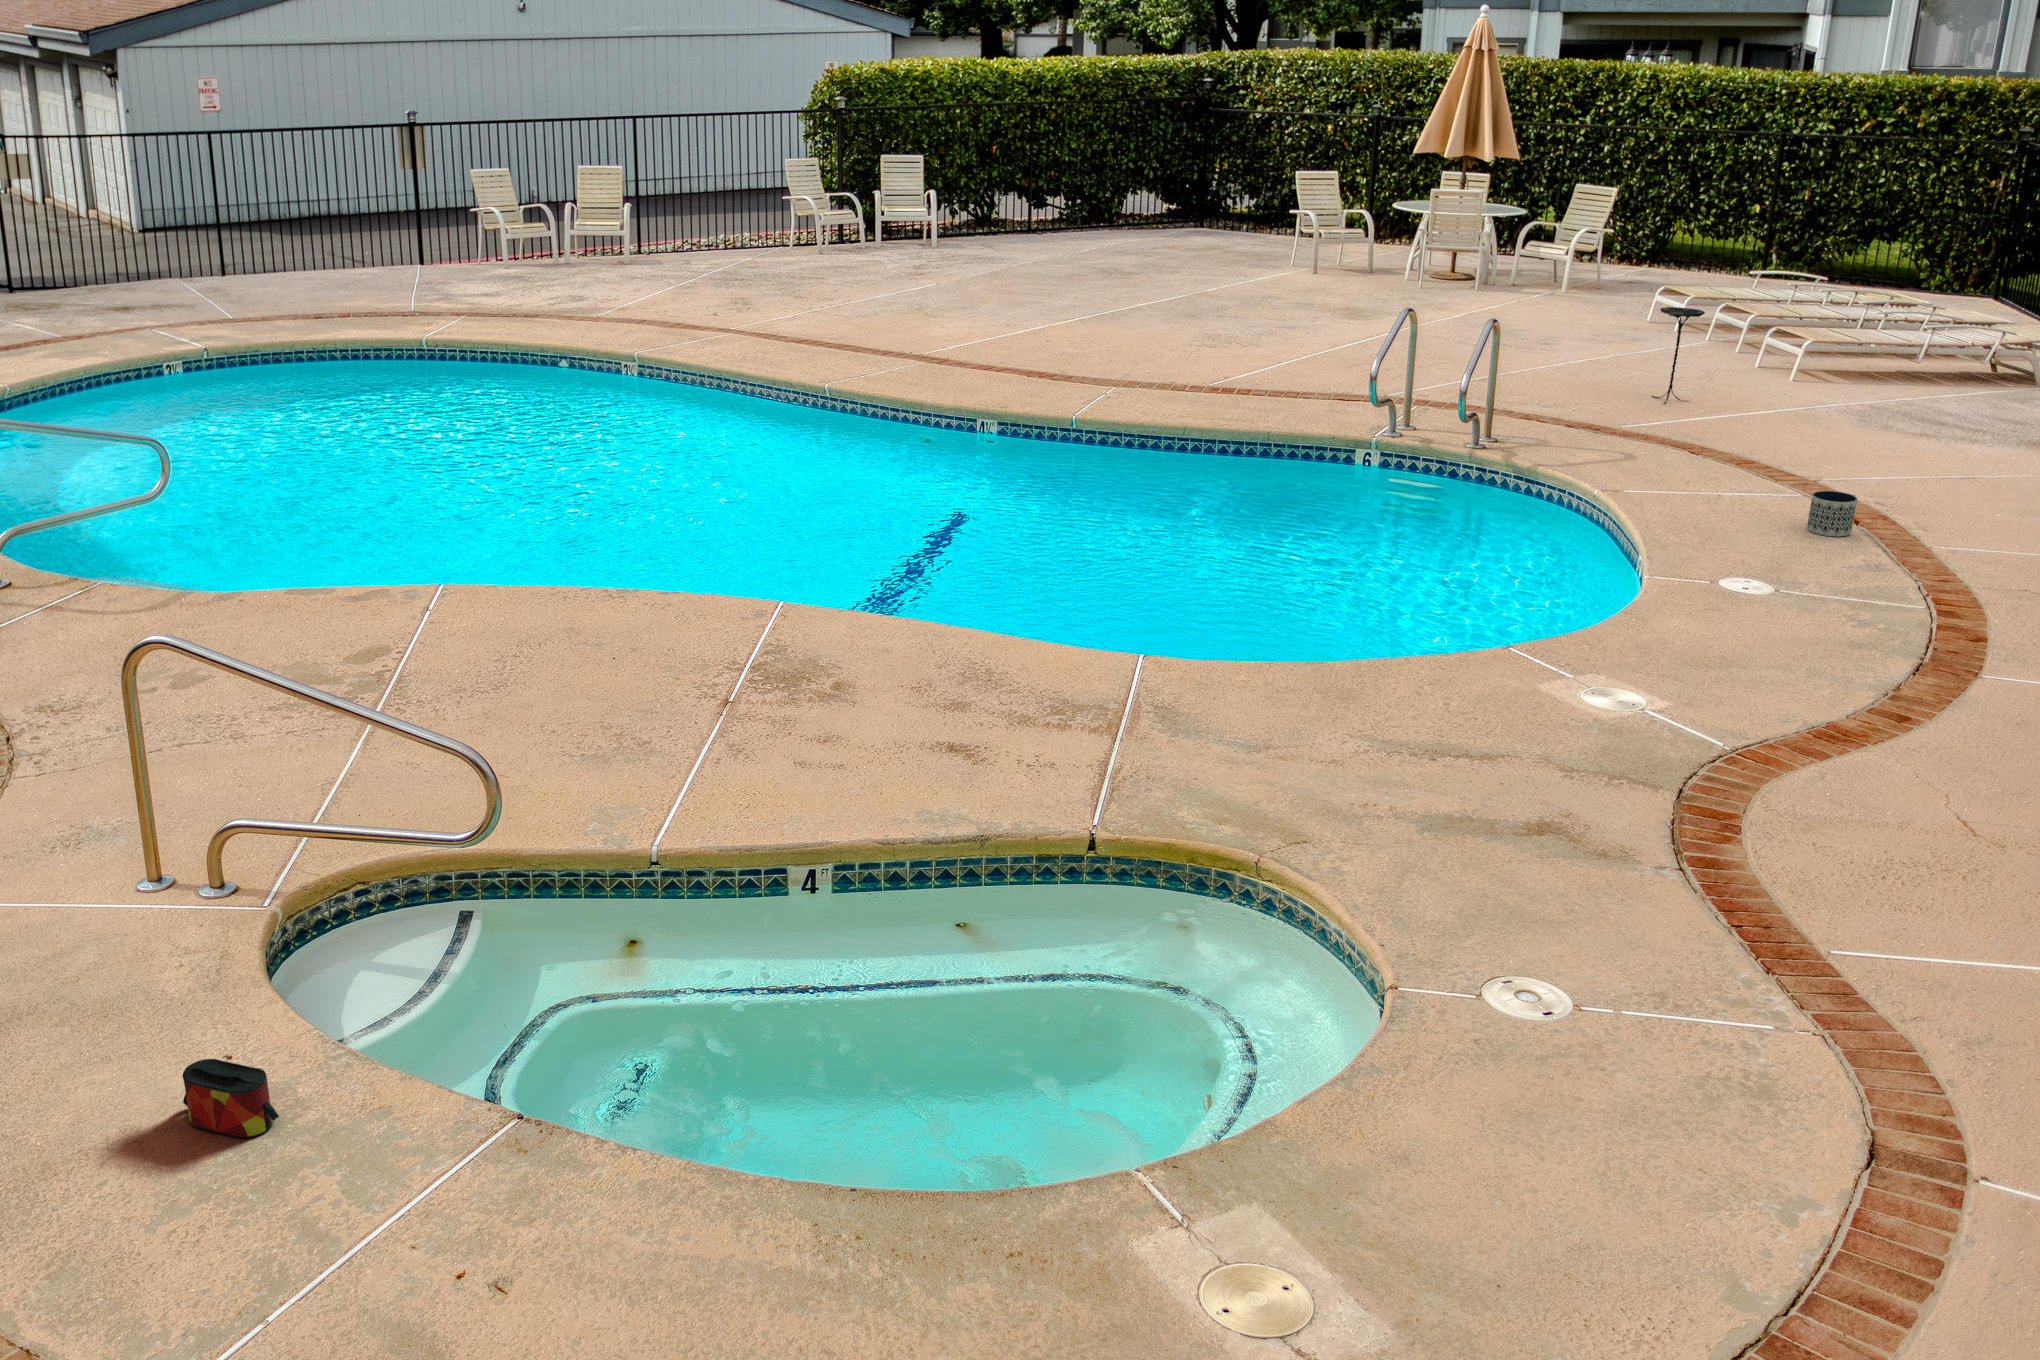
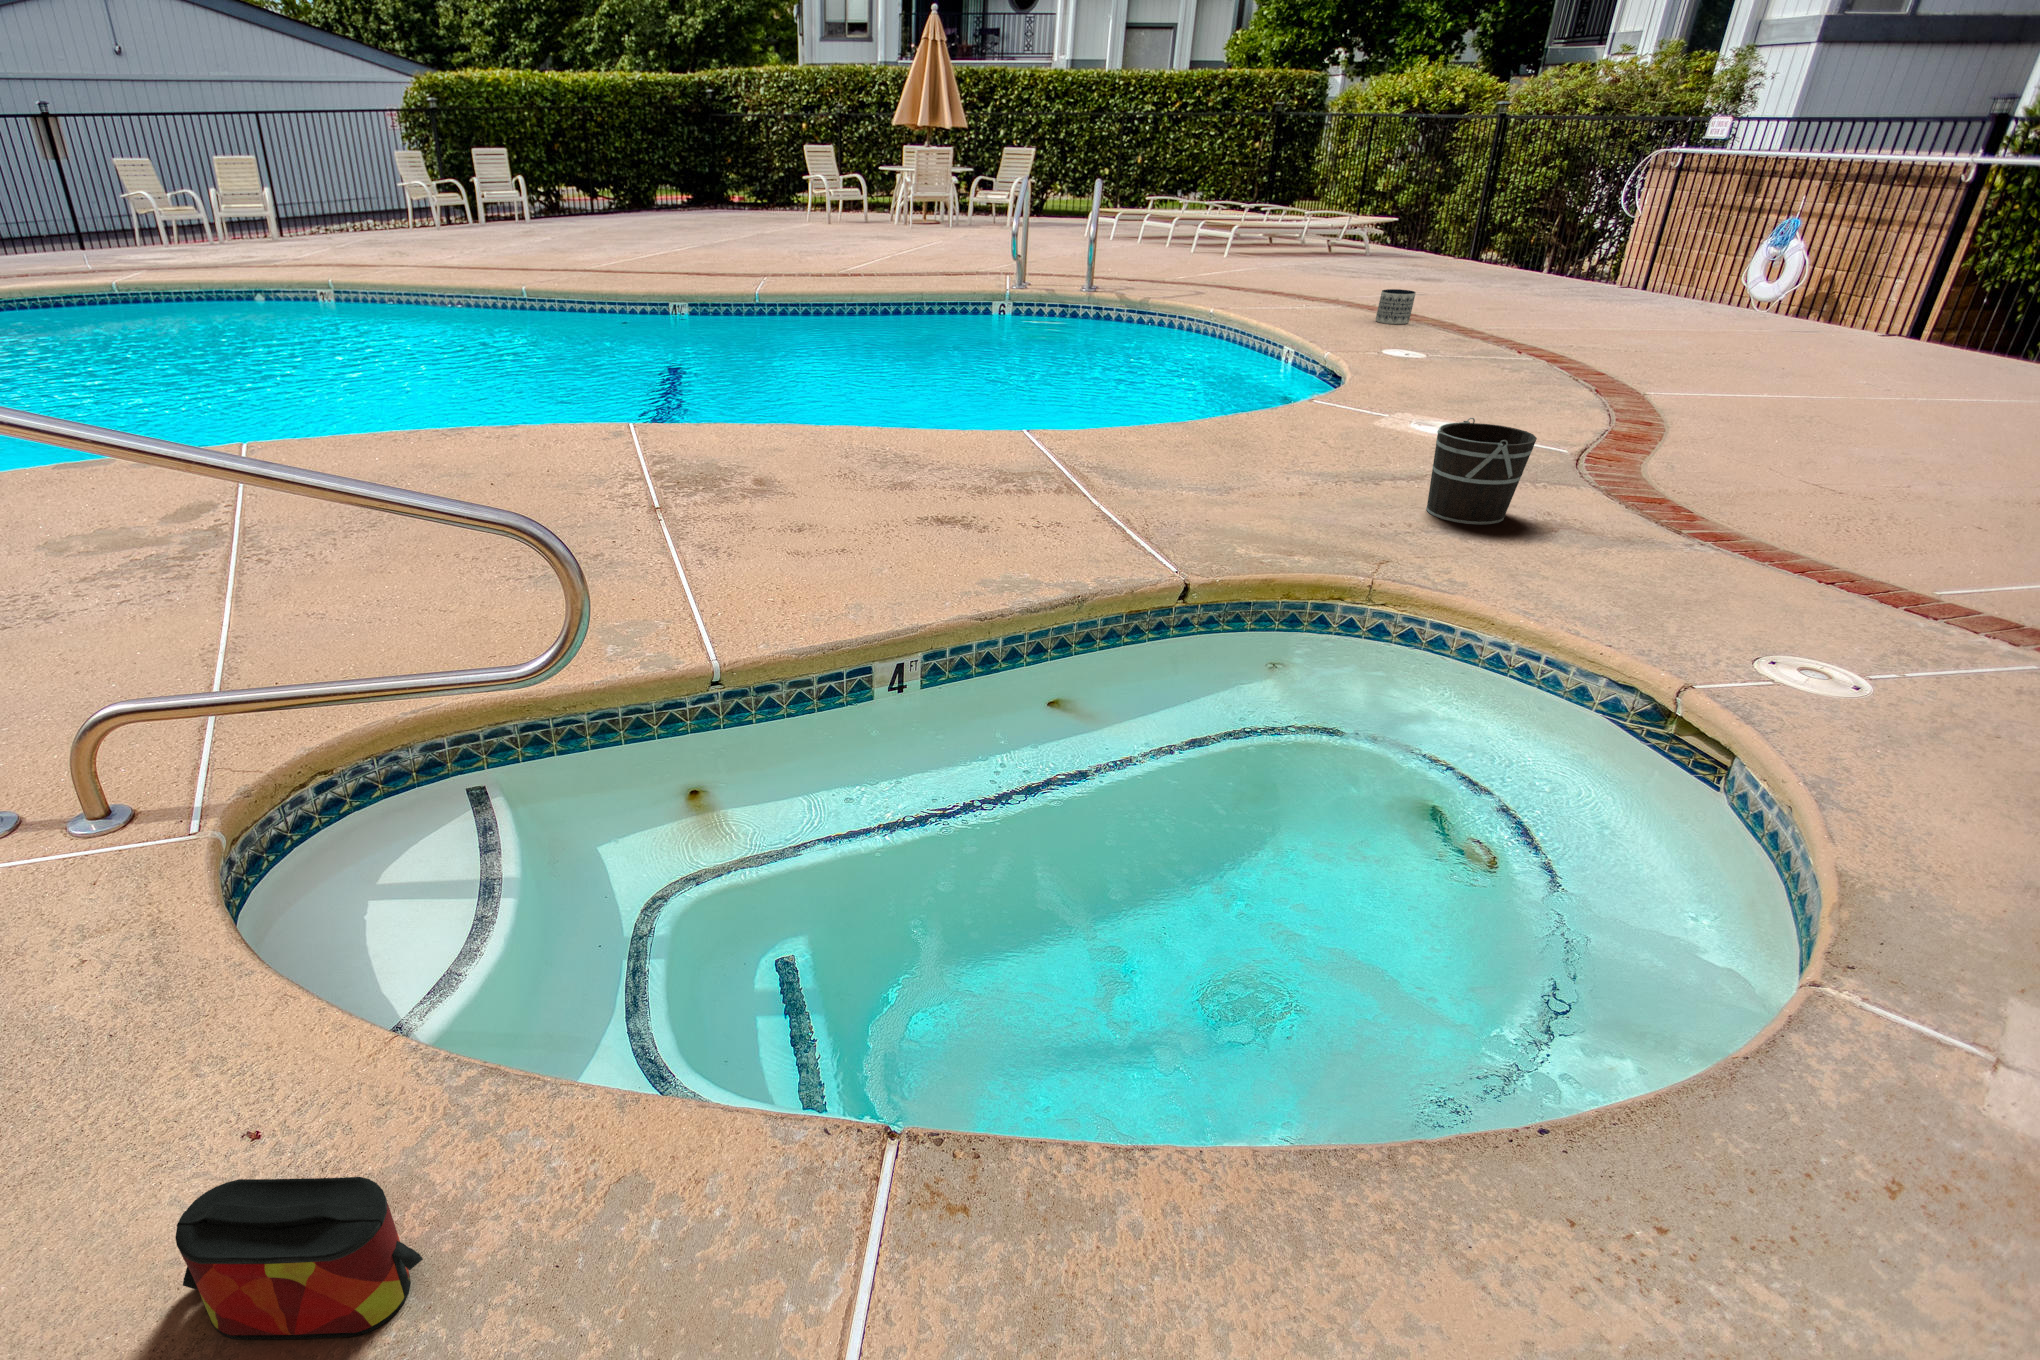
side table: present [1652,307,1705,403] -> none [1159,190,1201,269]
bucket: none [1422,720,1516,827] -> present [1426,418,1537,524]

